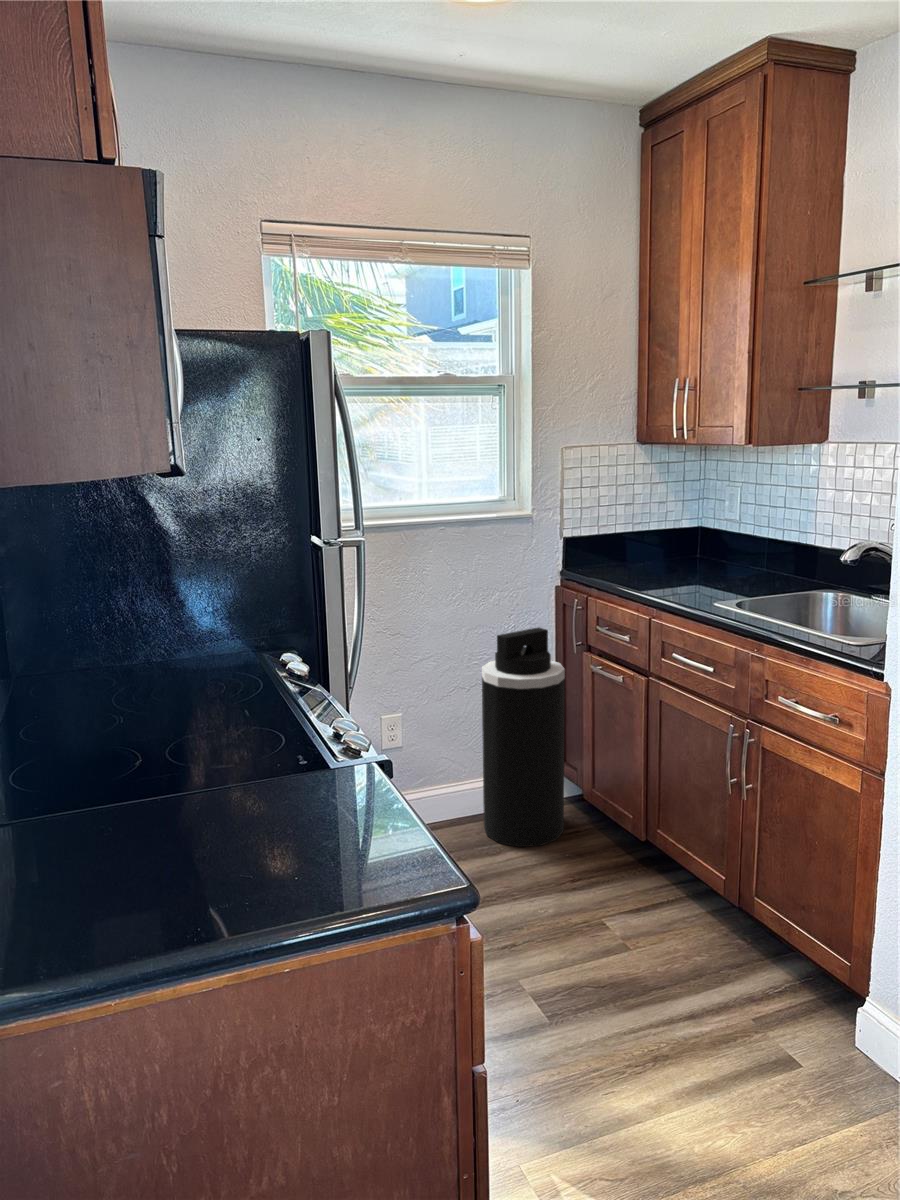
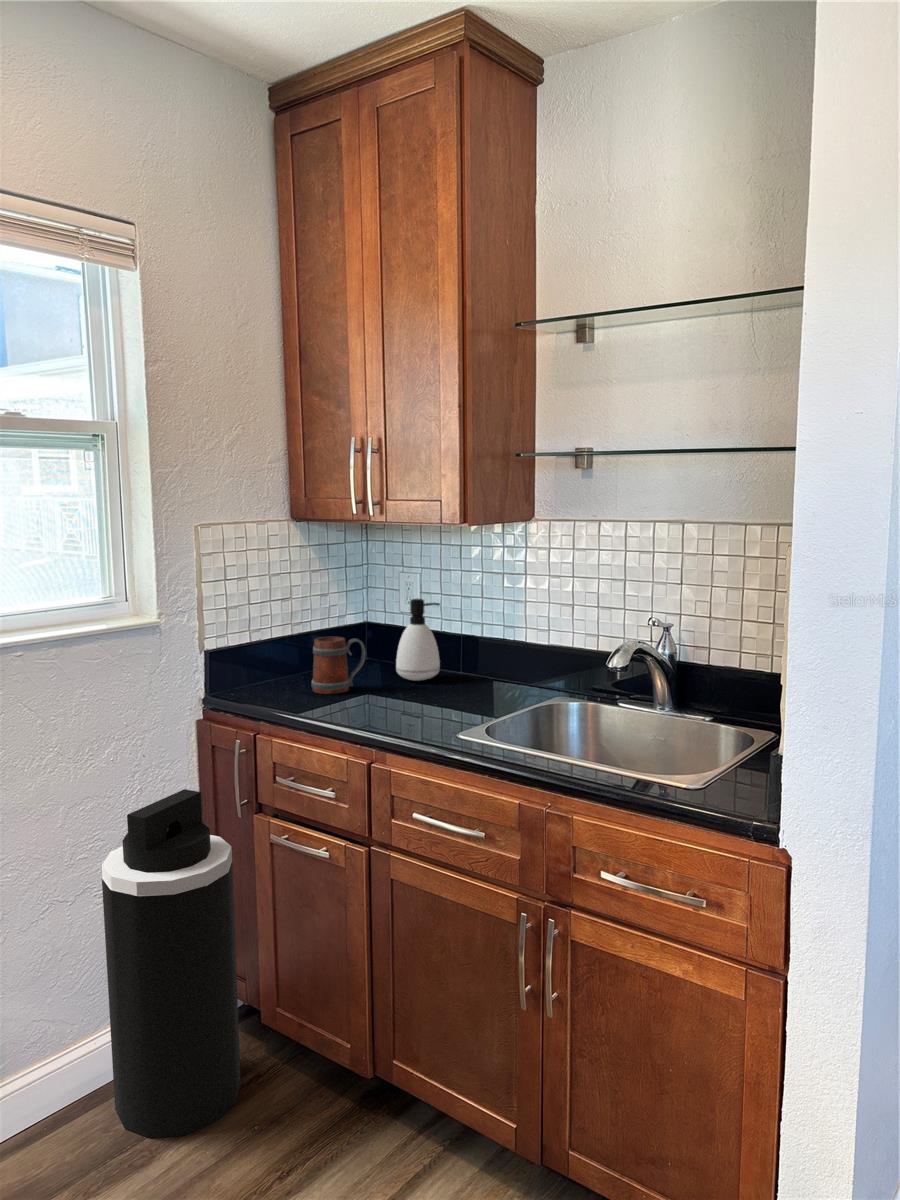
soap dispenser: none [708,506,746,571] -> present [396,599,440,681]
mug: none [638,532,681,574] -> present [312,637,366,694]

